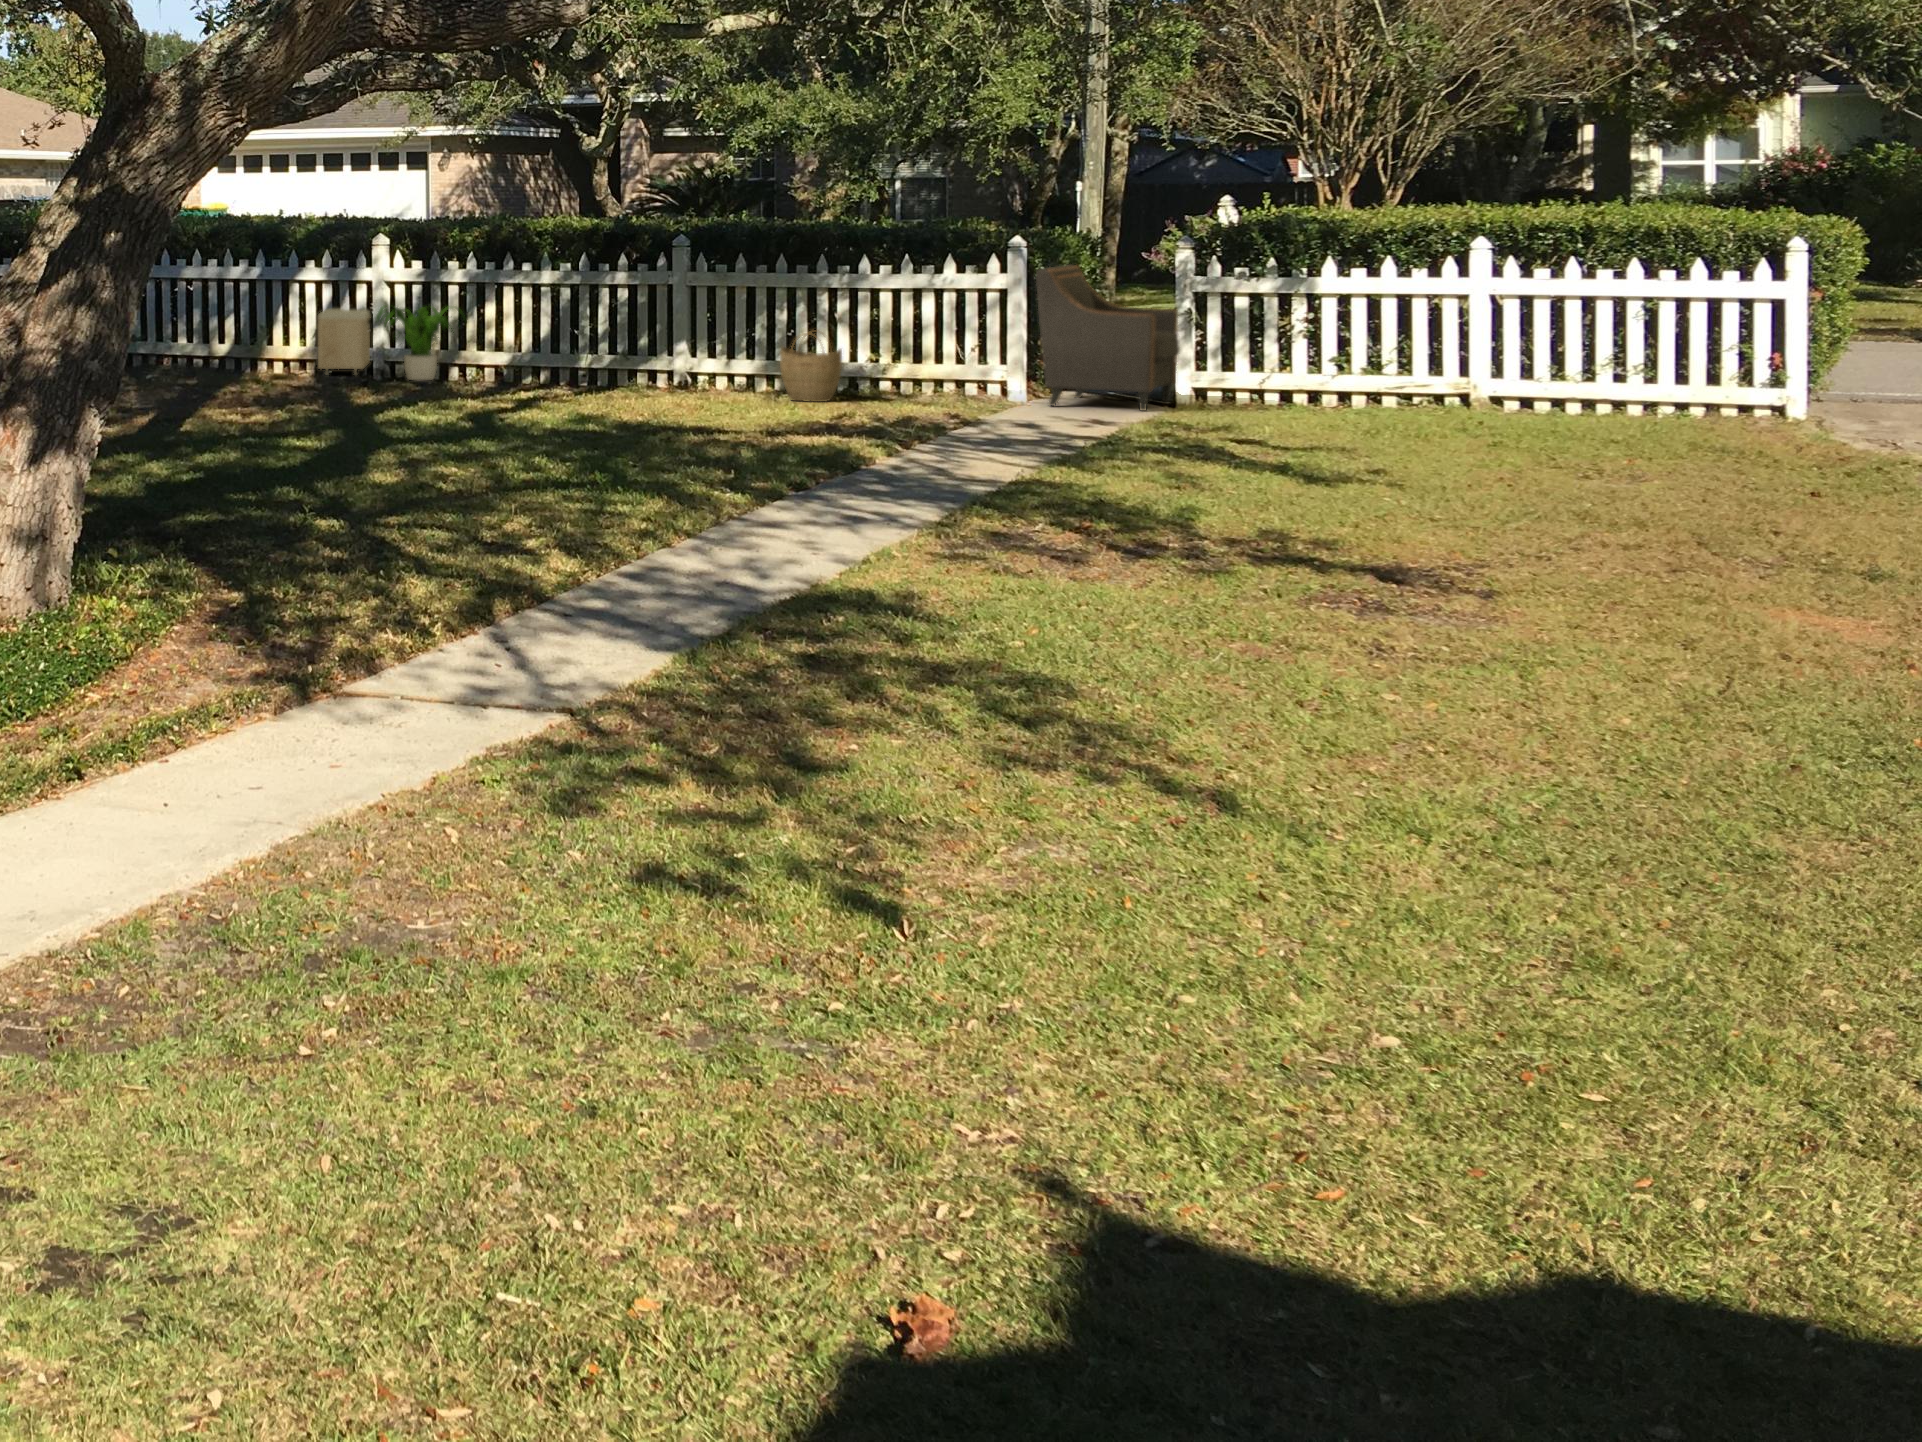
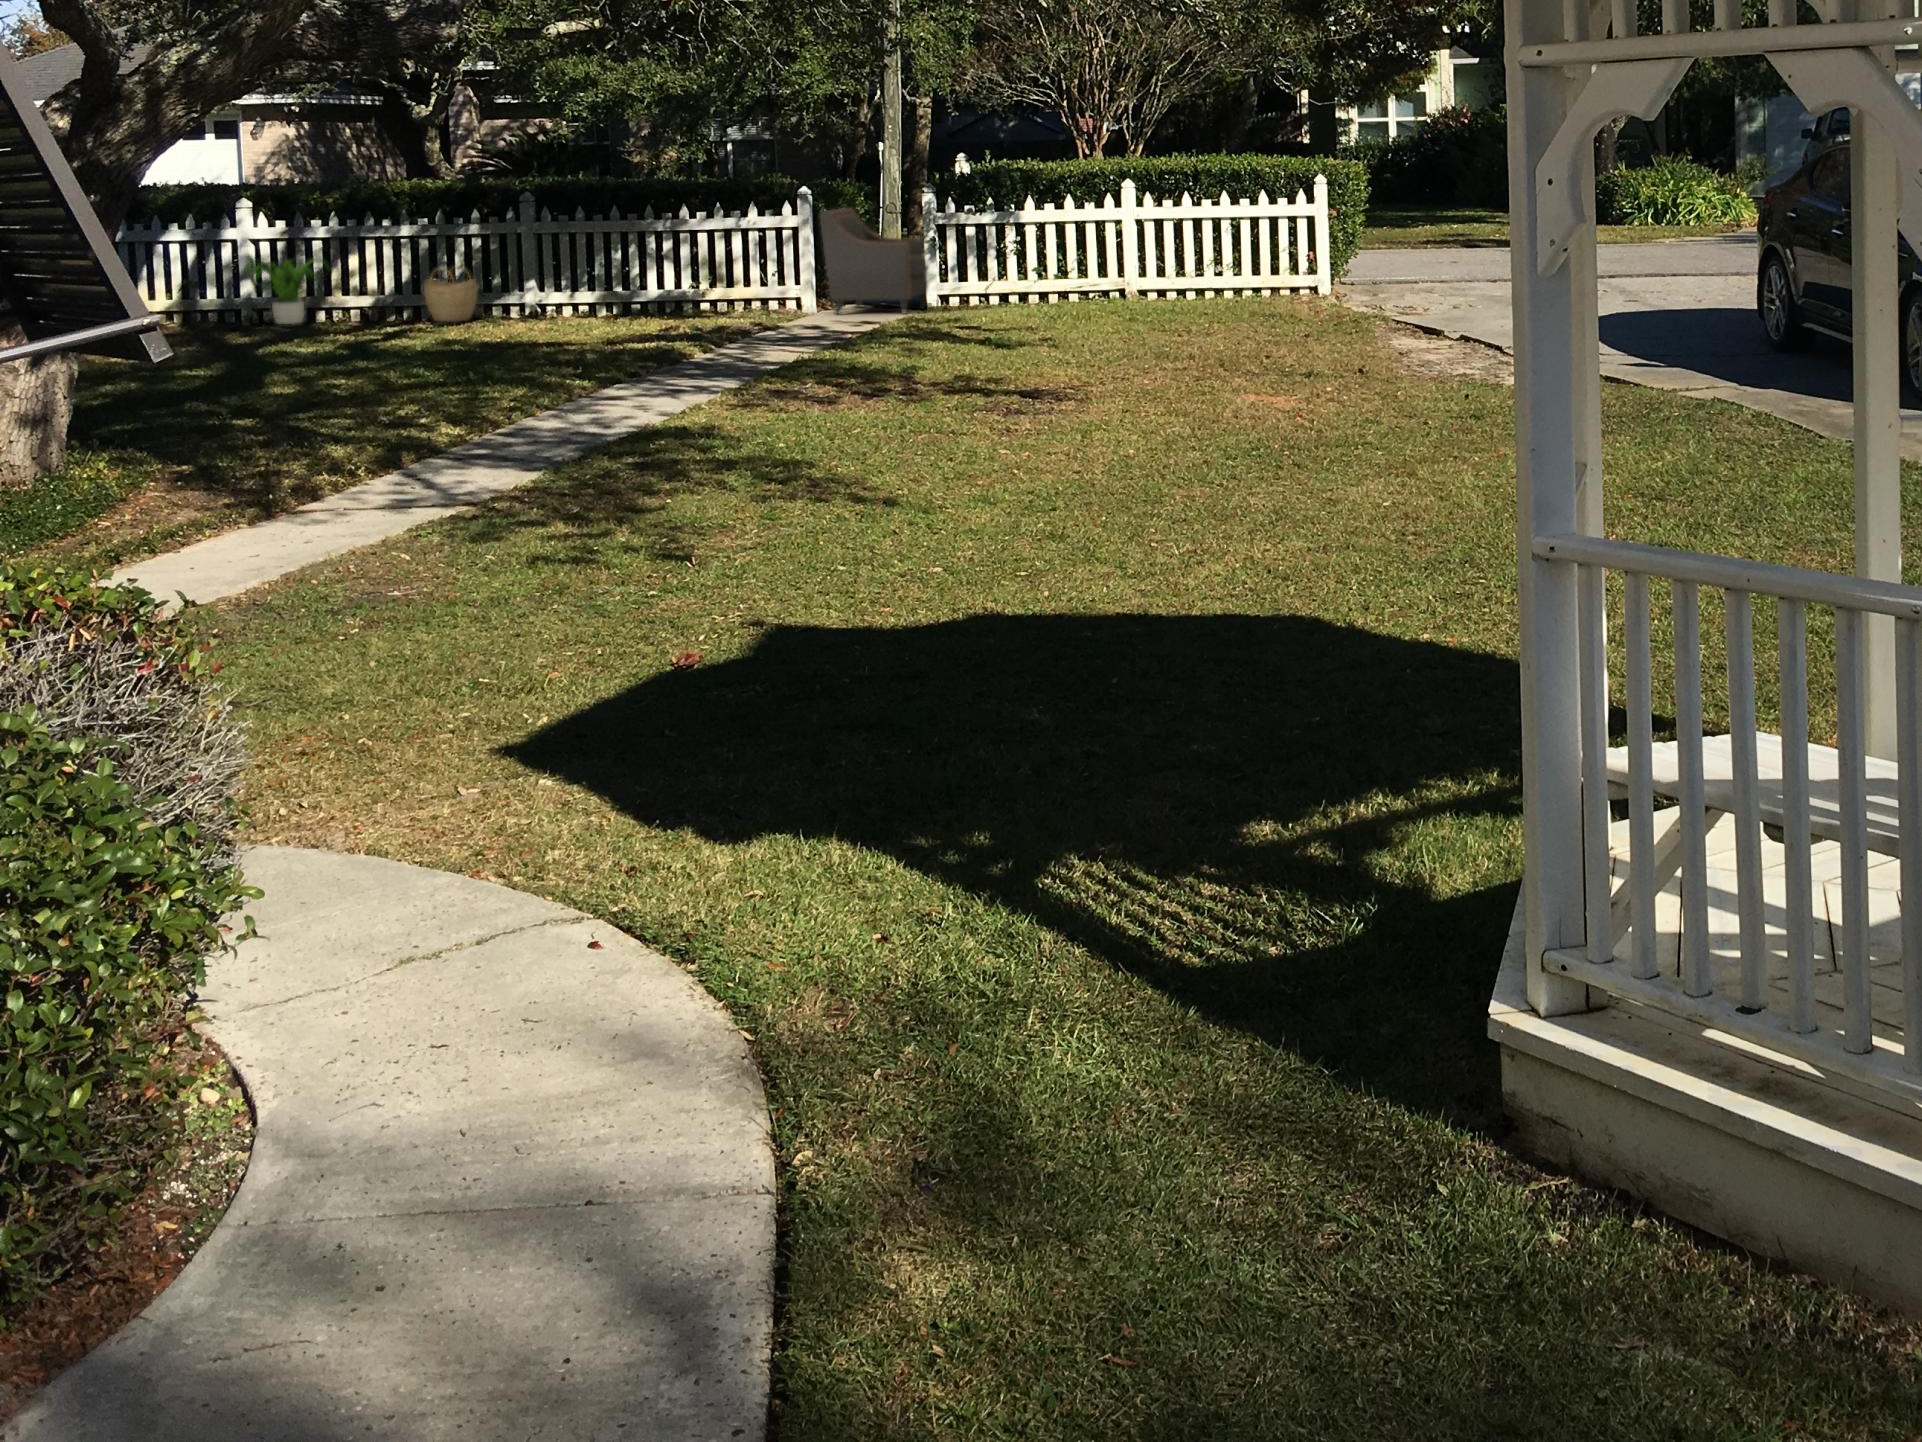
storage bench: present [318,309,370,374] -> none [182,264,234,324]
woven basket: present [780,332,842,402] -> present [424,269,478,322]

